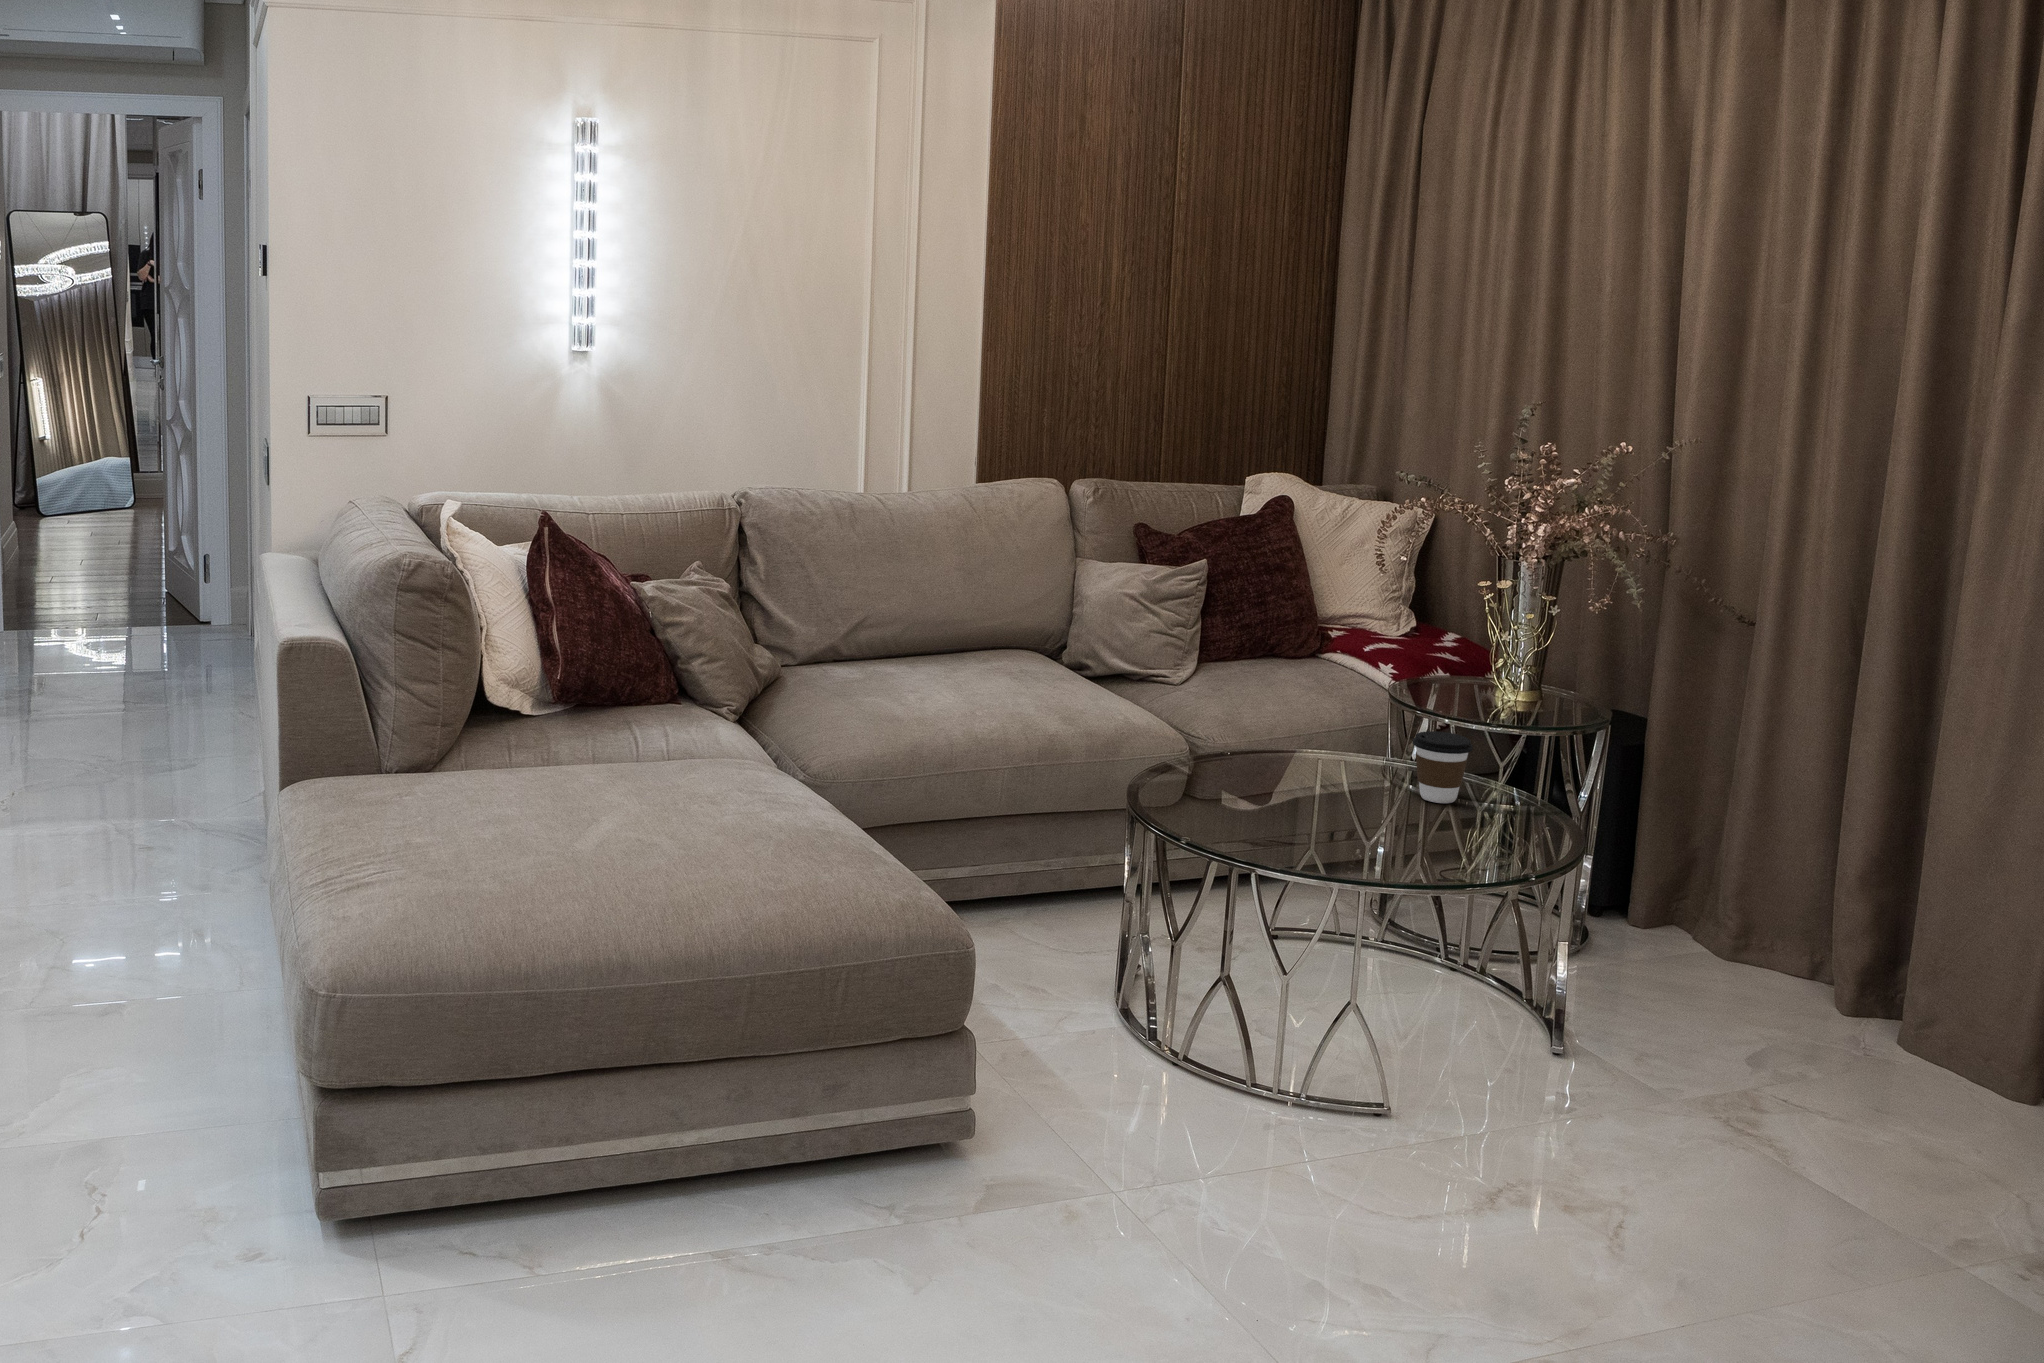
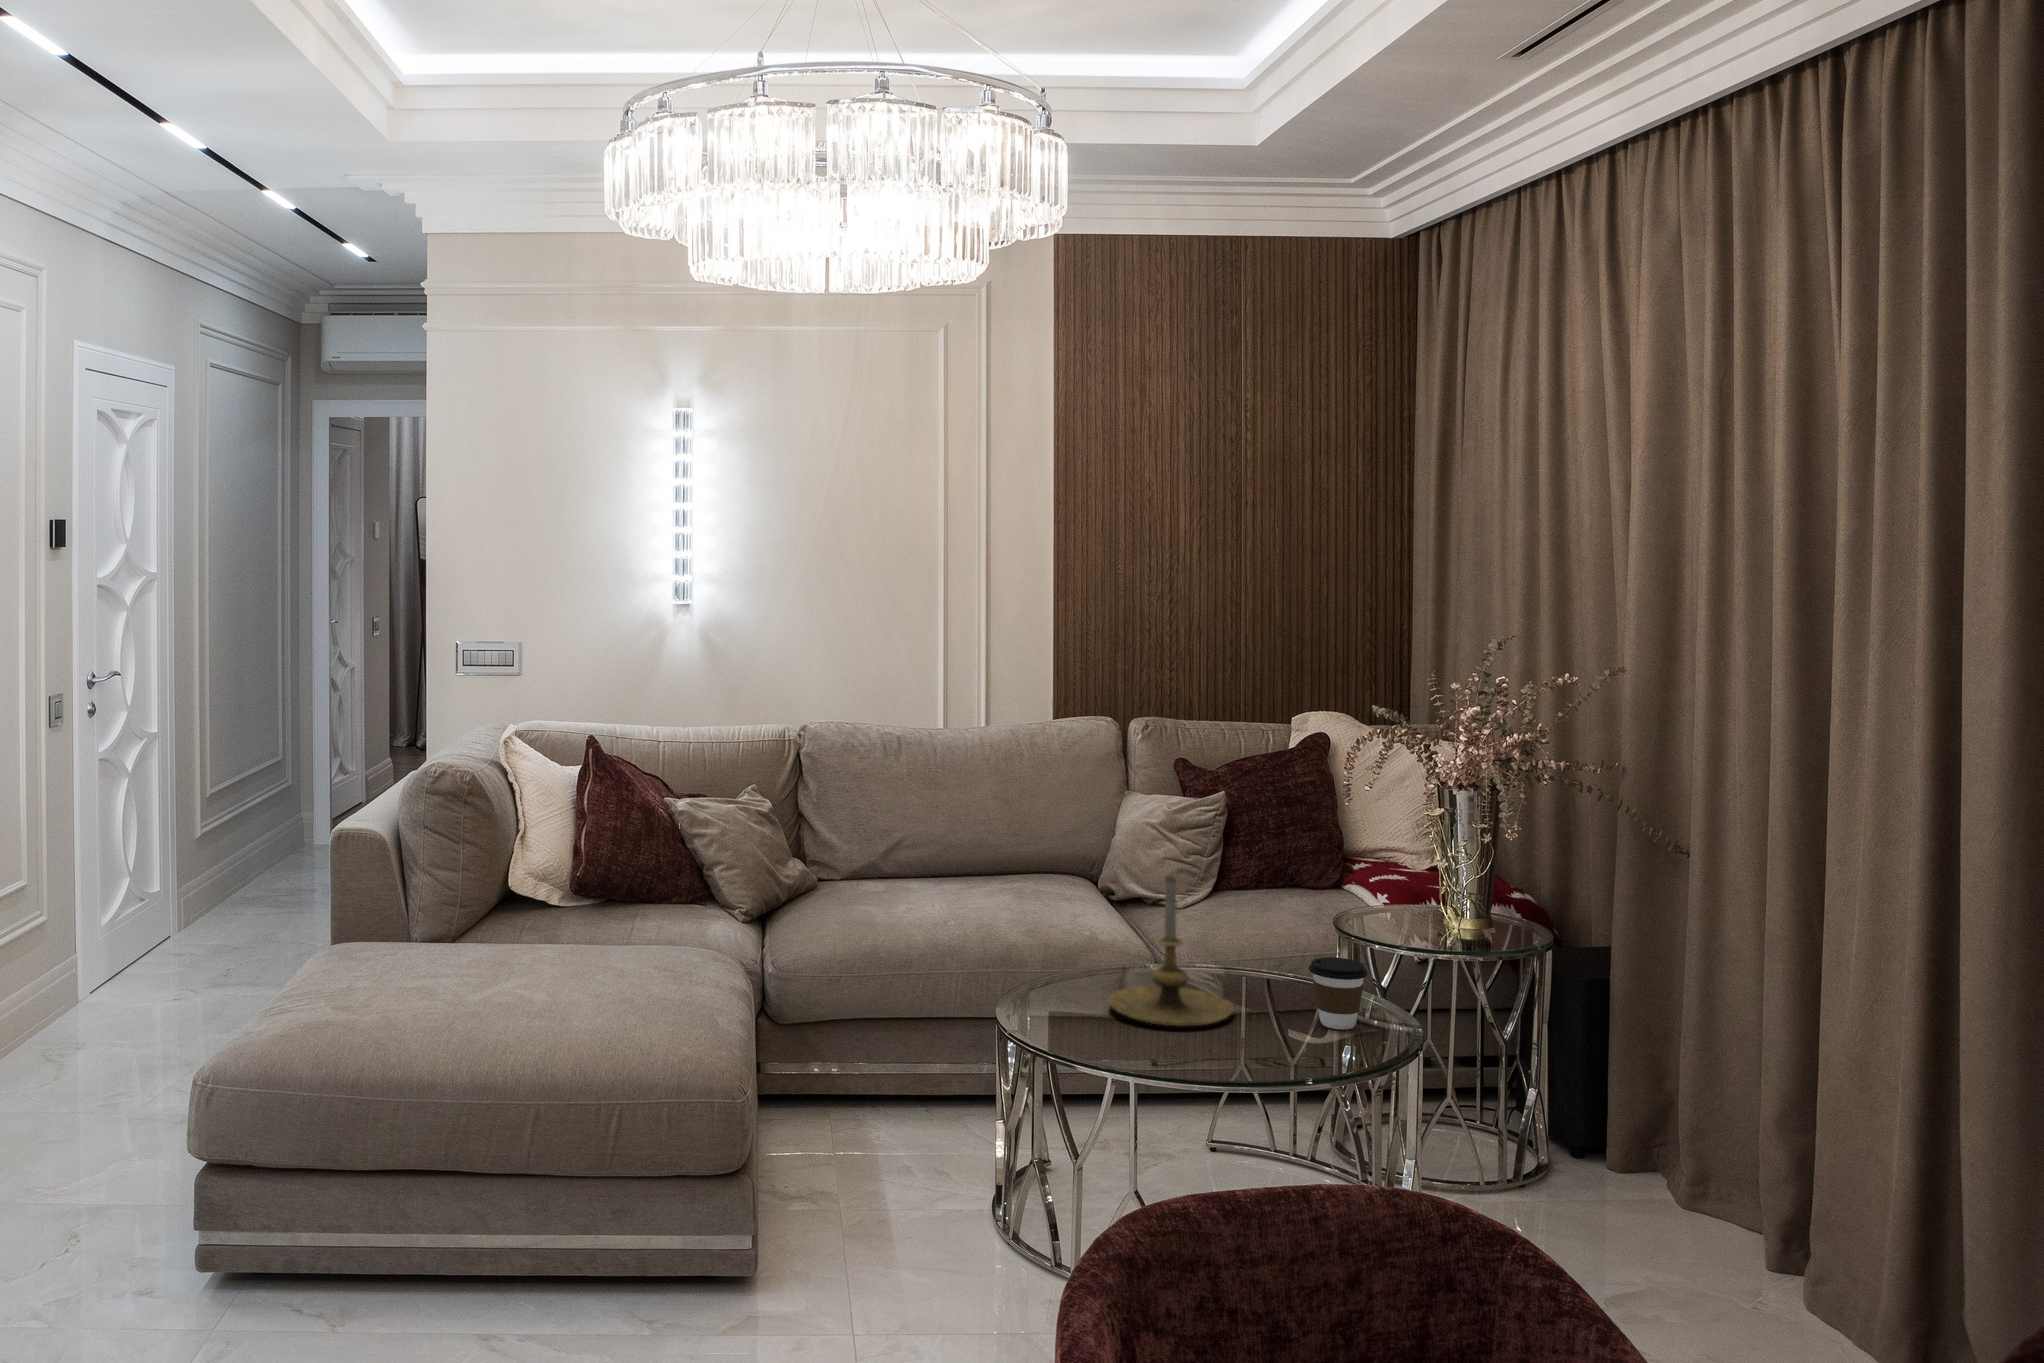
candle holder: none [1202,653,1335,809] -> present [1108,875,1233,1027]

